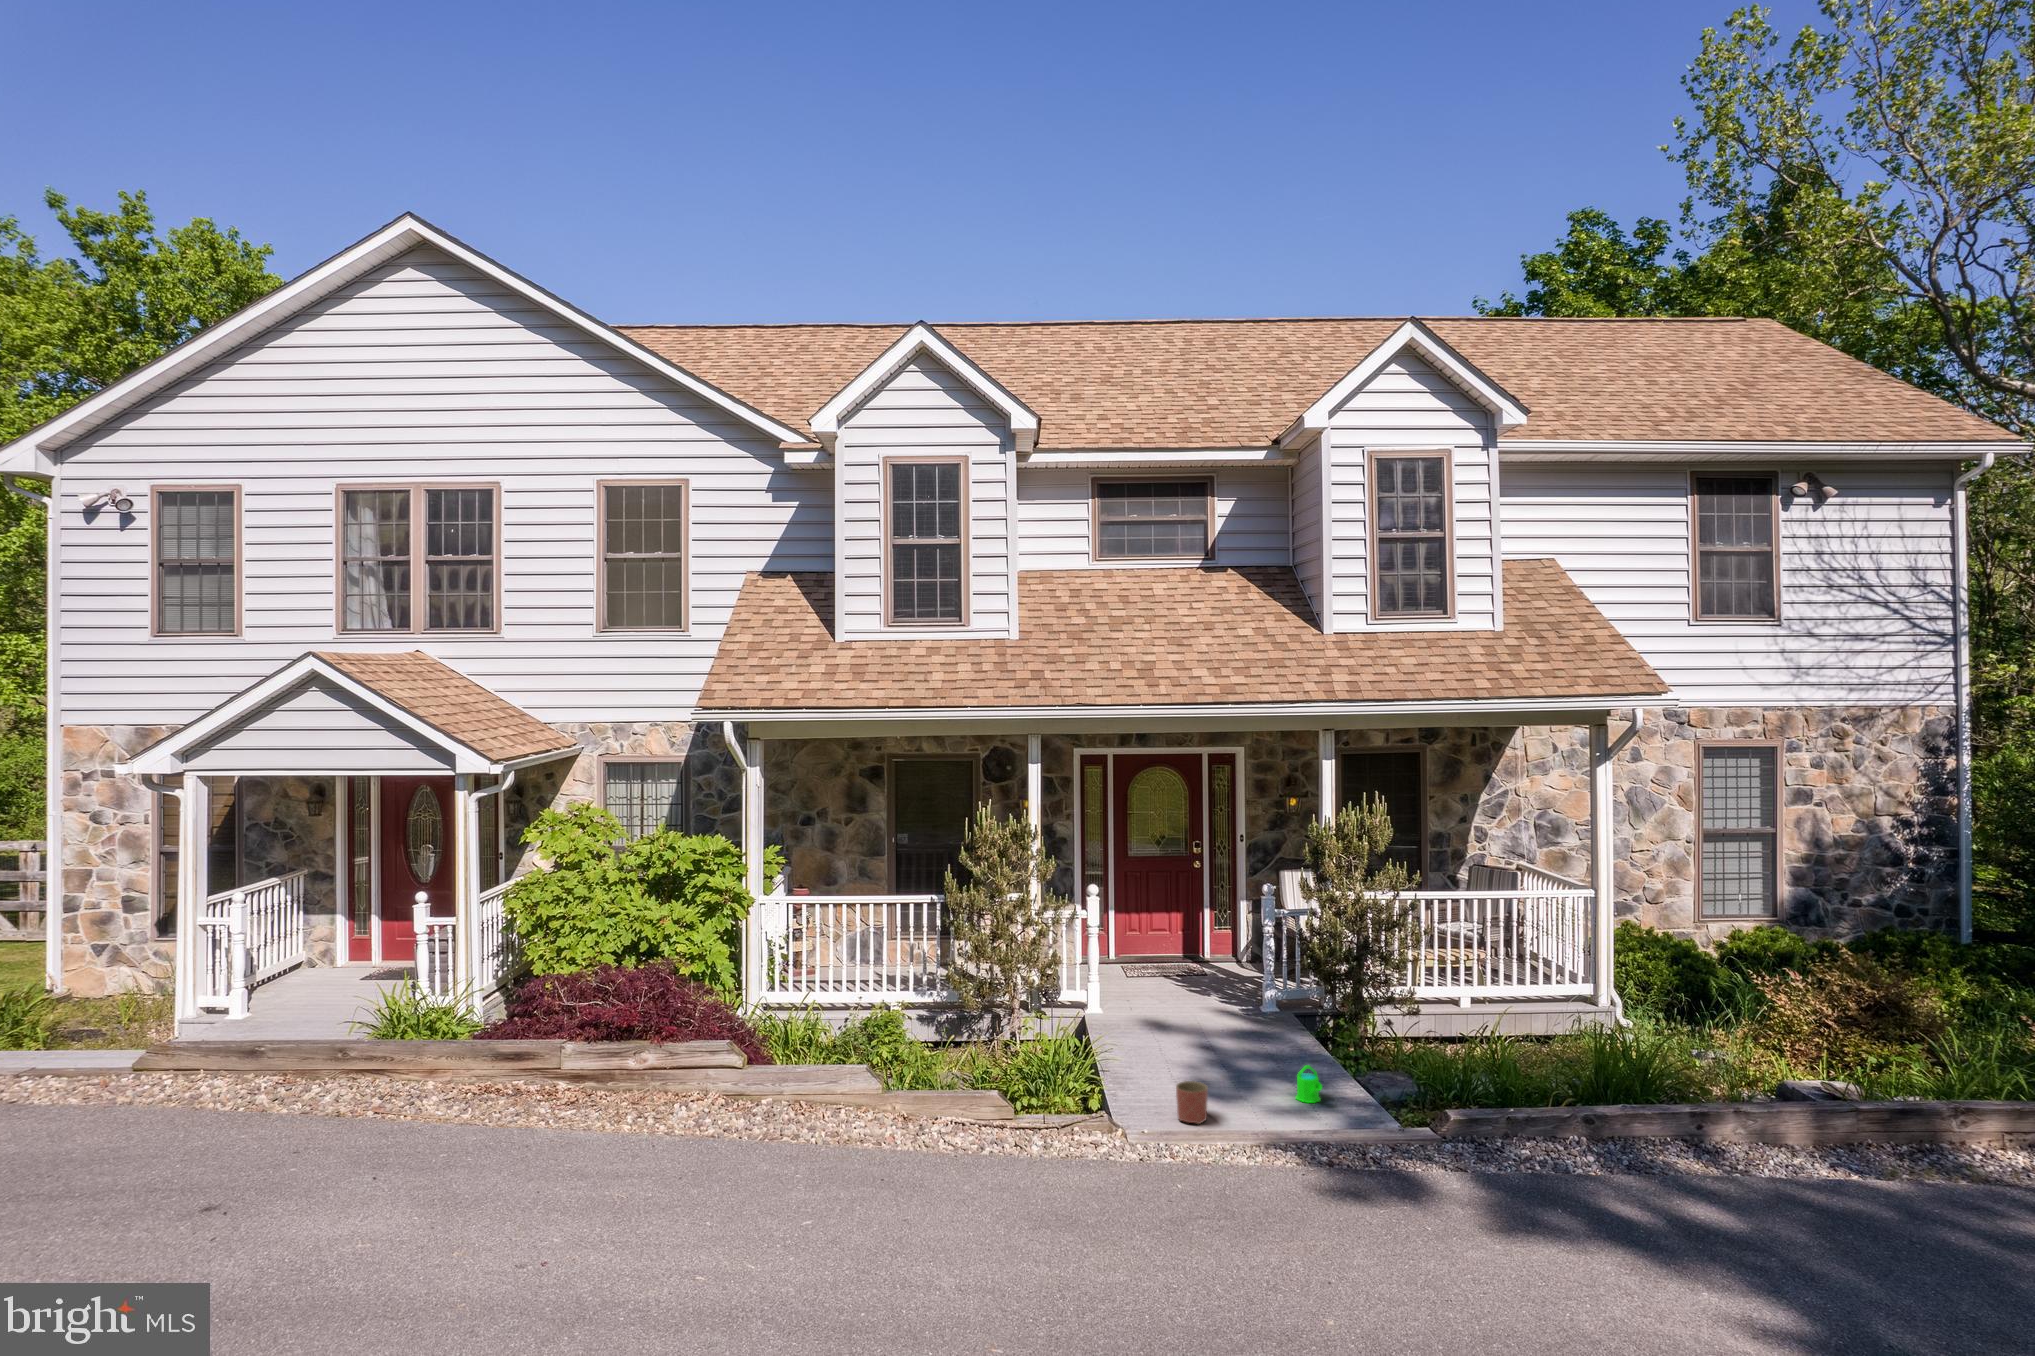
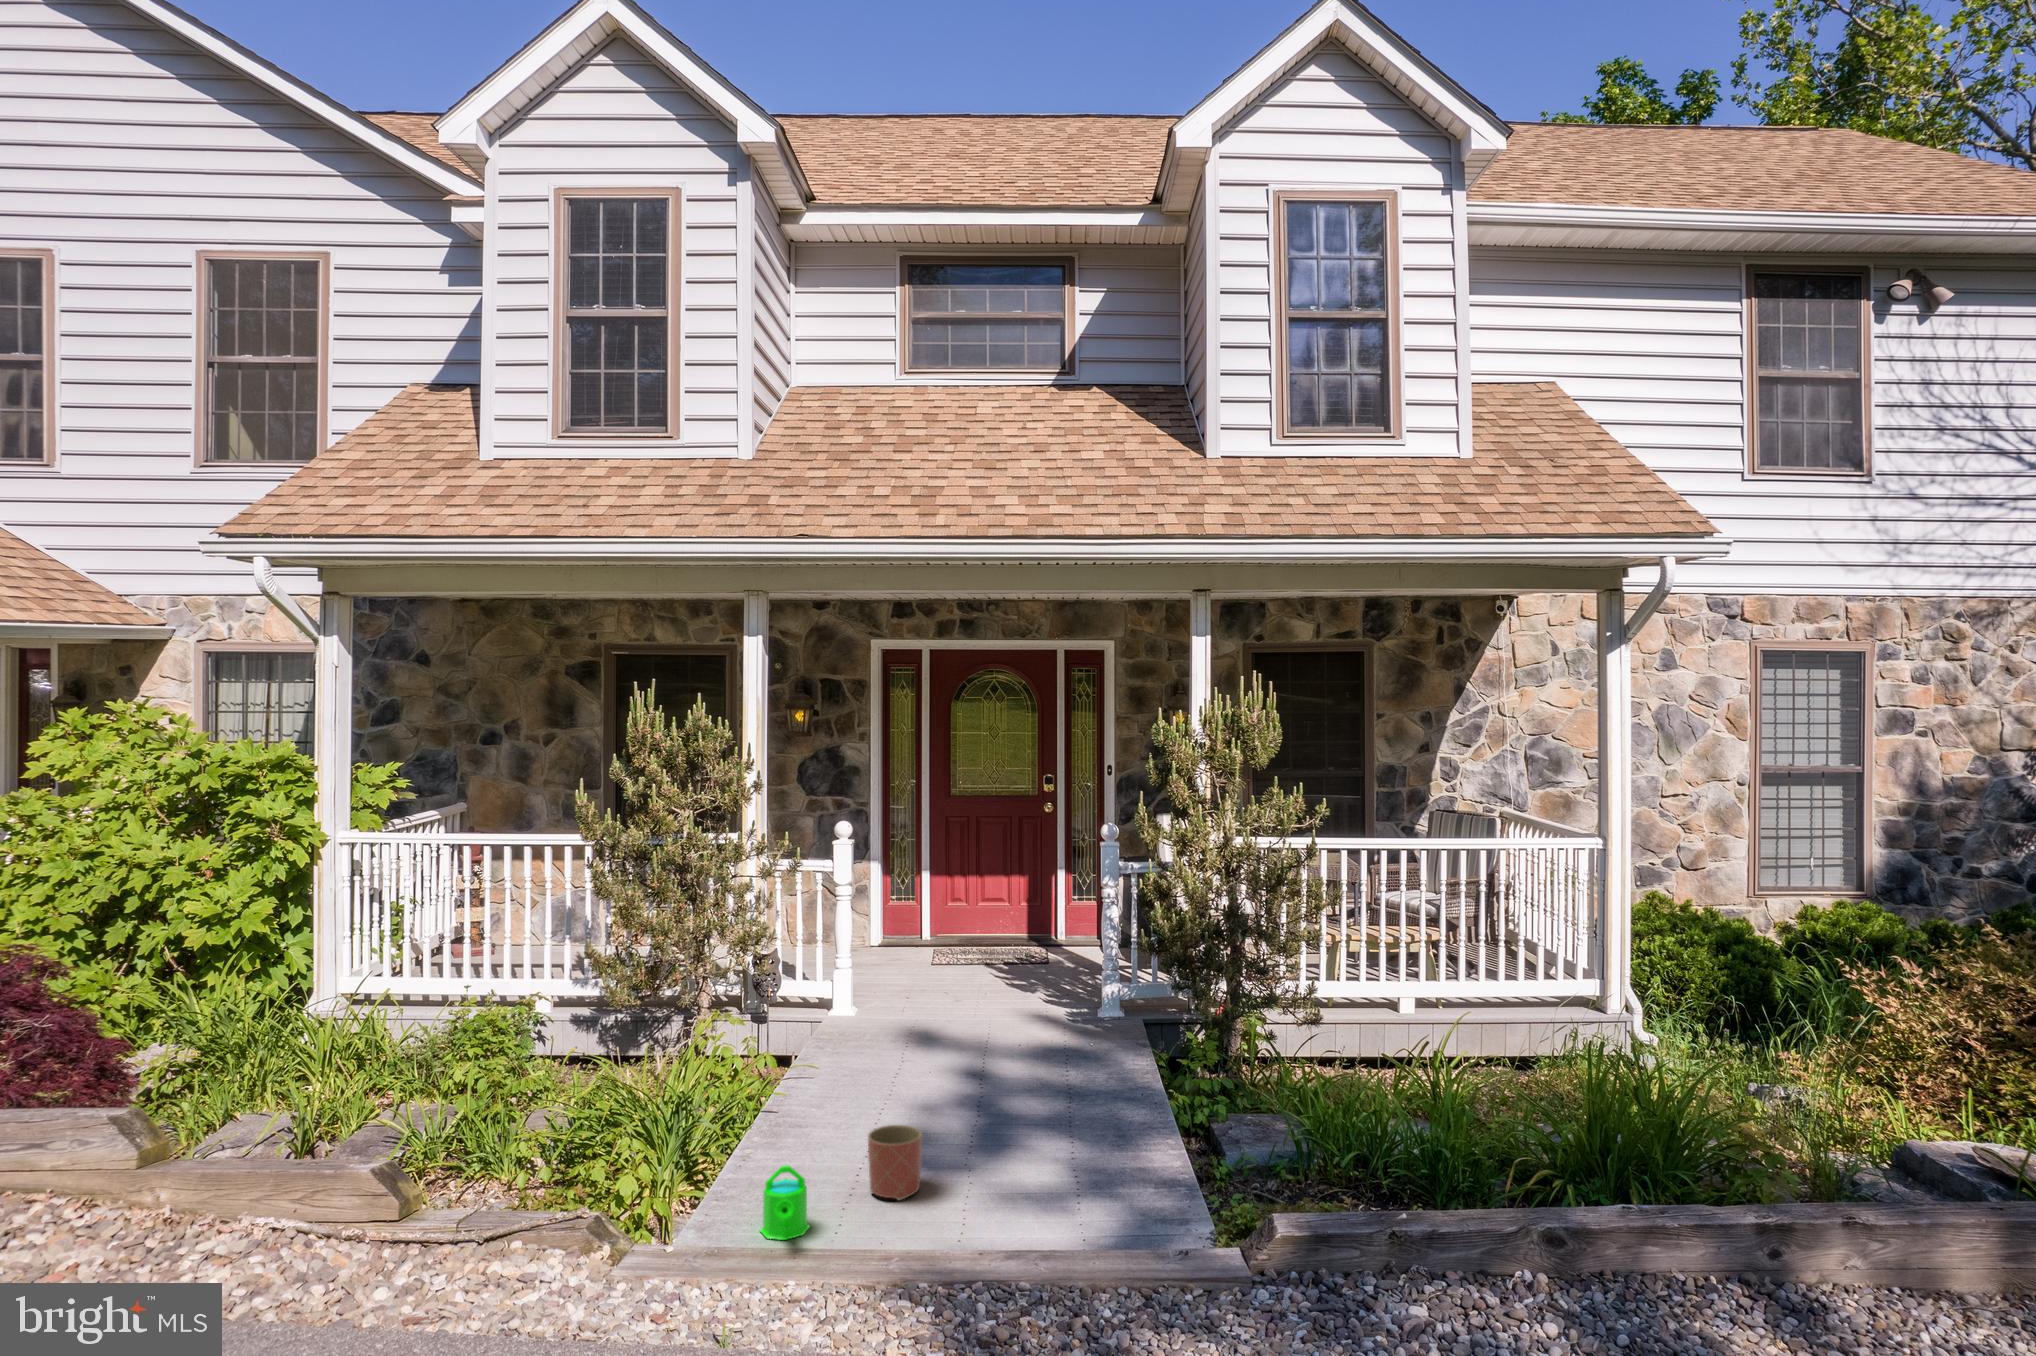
watering can: present [1296,1065,1322,1103] -> present [760,1165,810,1240]

